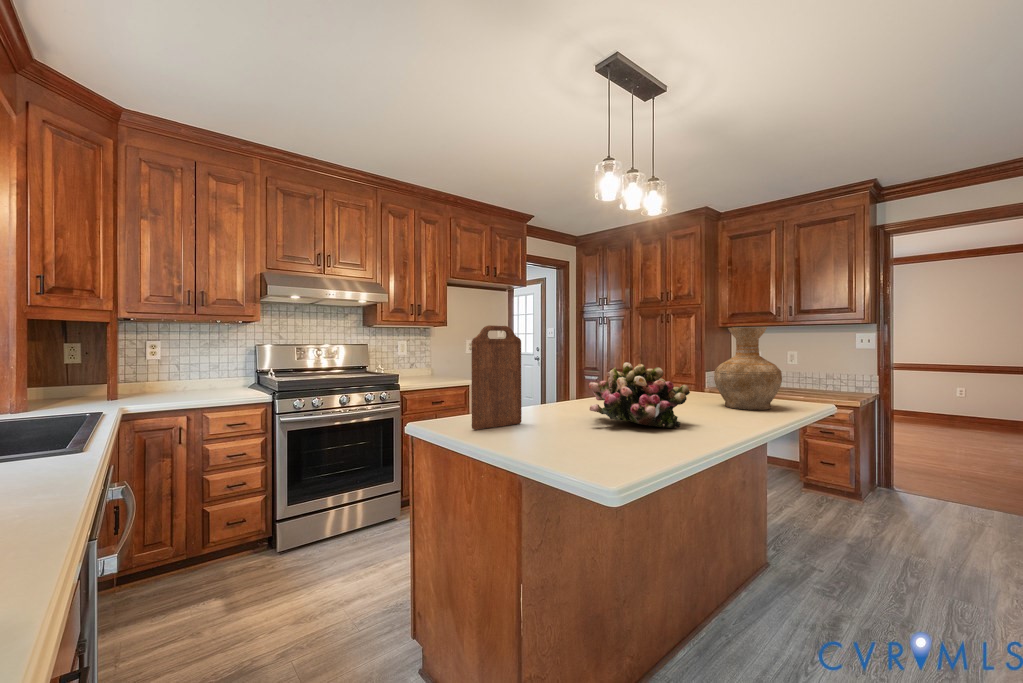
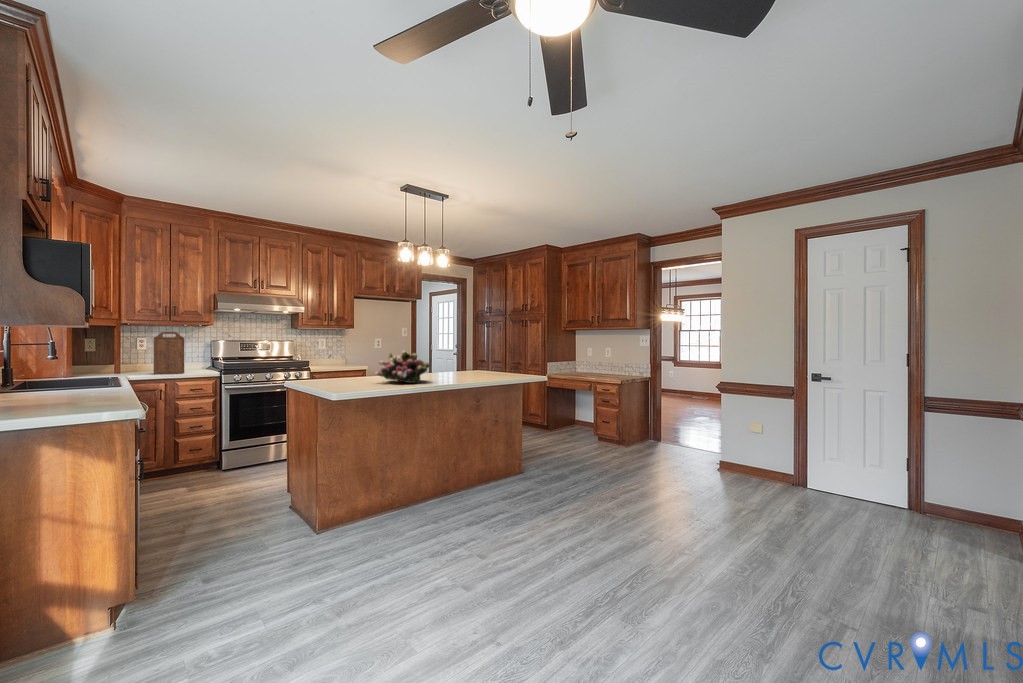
cutting board: present [471,325,522,430] -> present [154,332,184,374]
vase: present [714,327,782,410] -> none [473,332,508,378]

